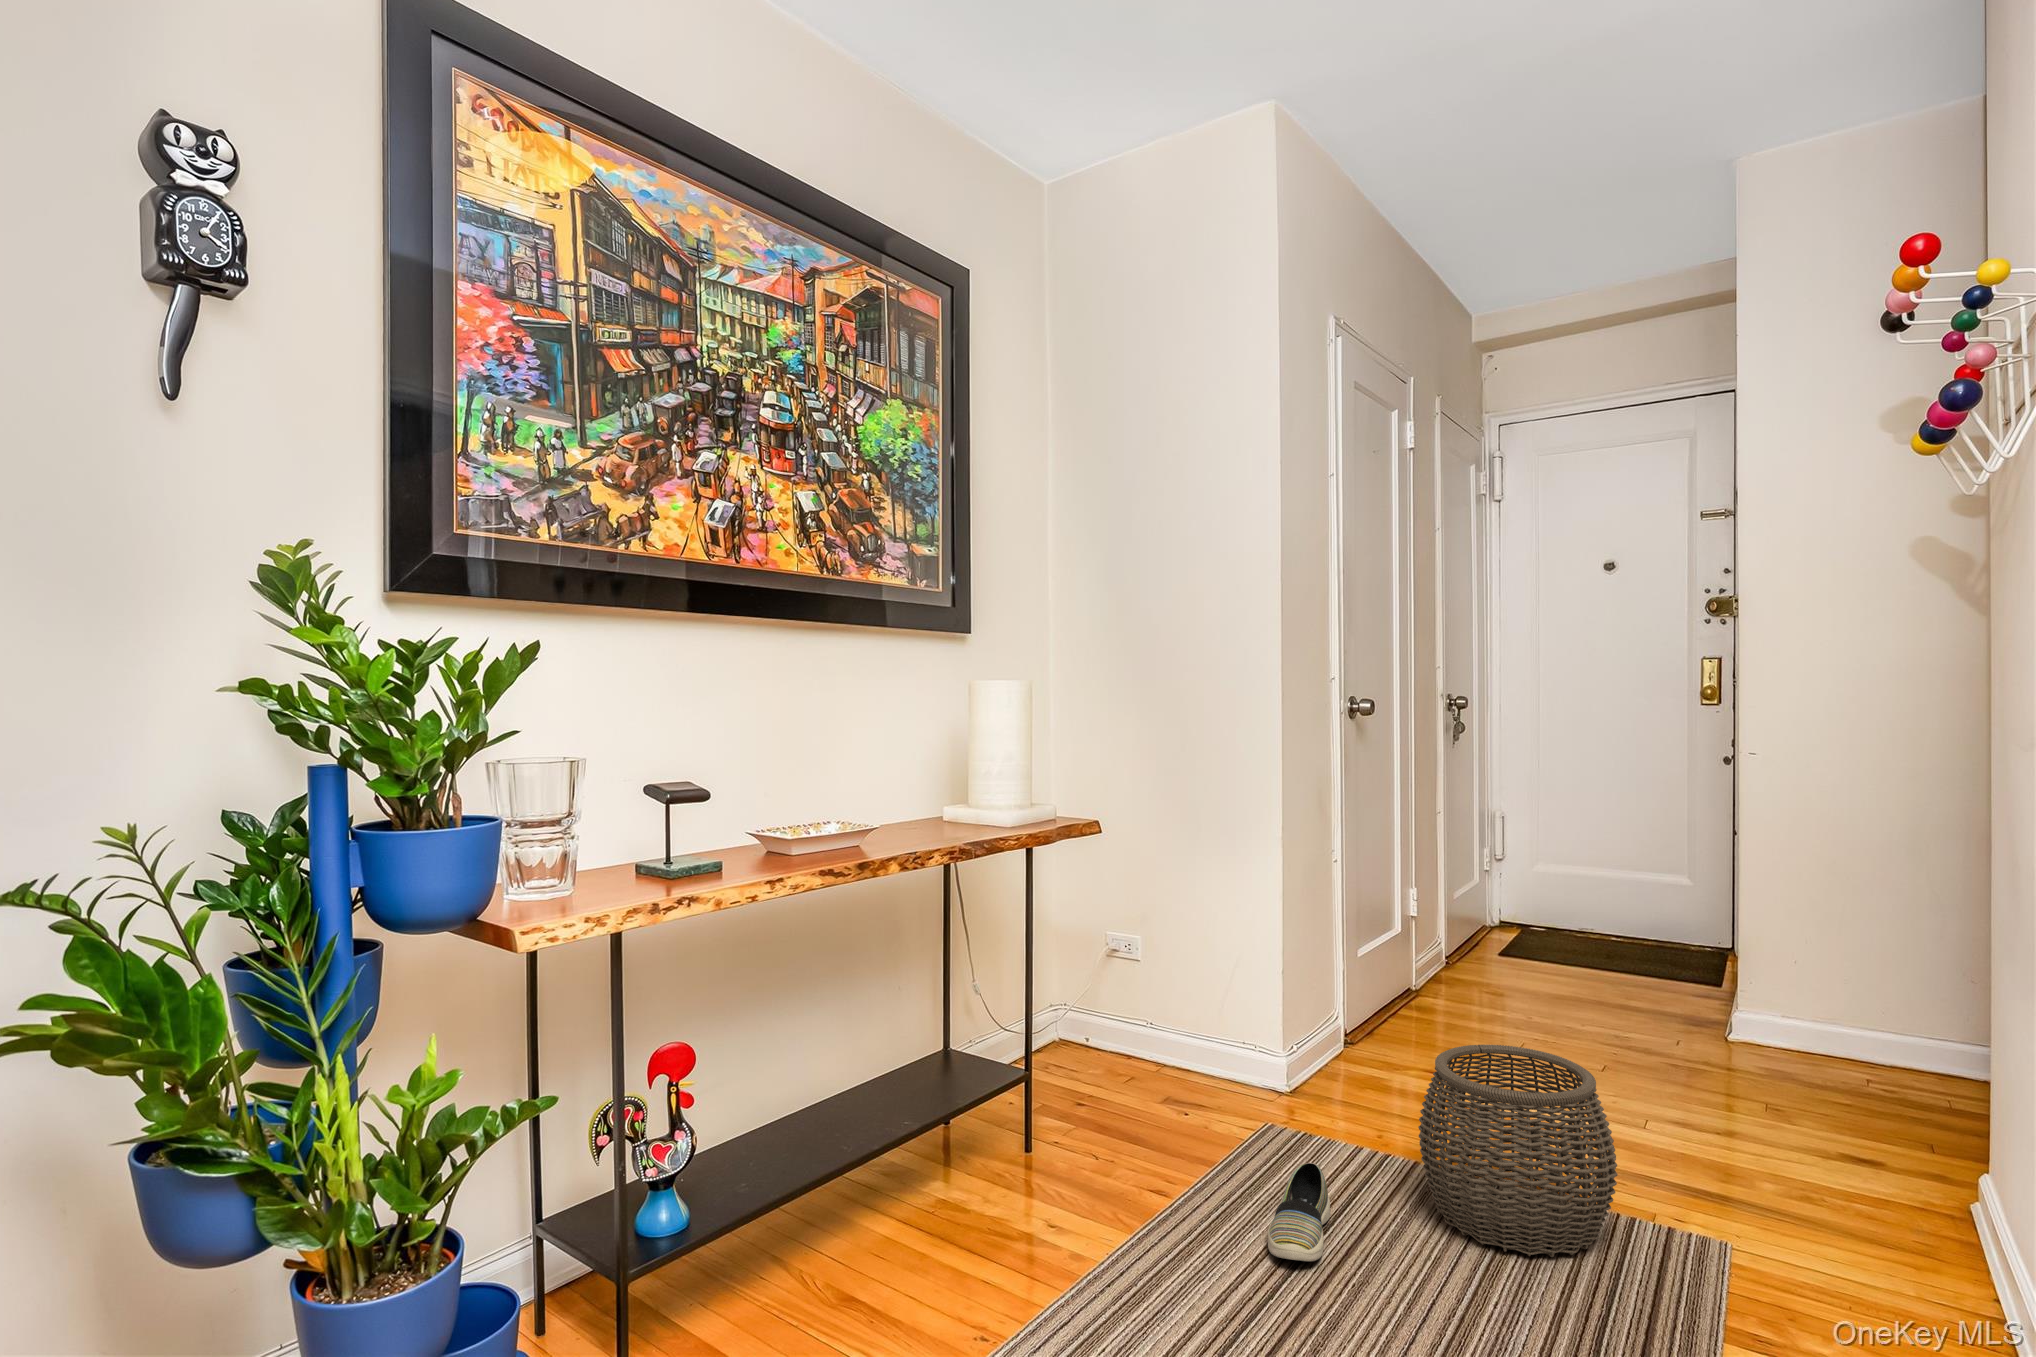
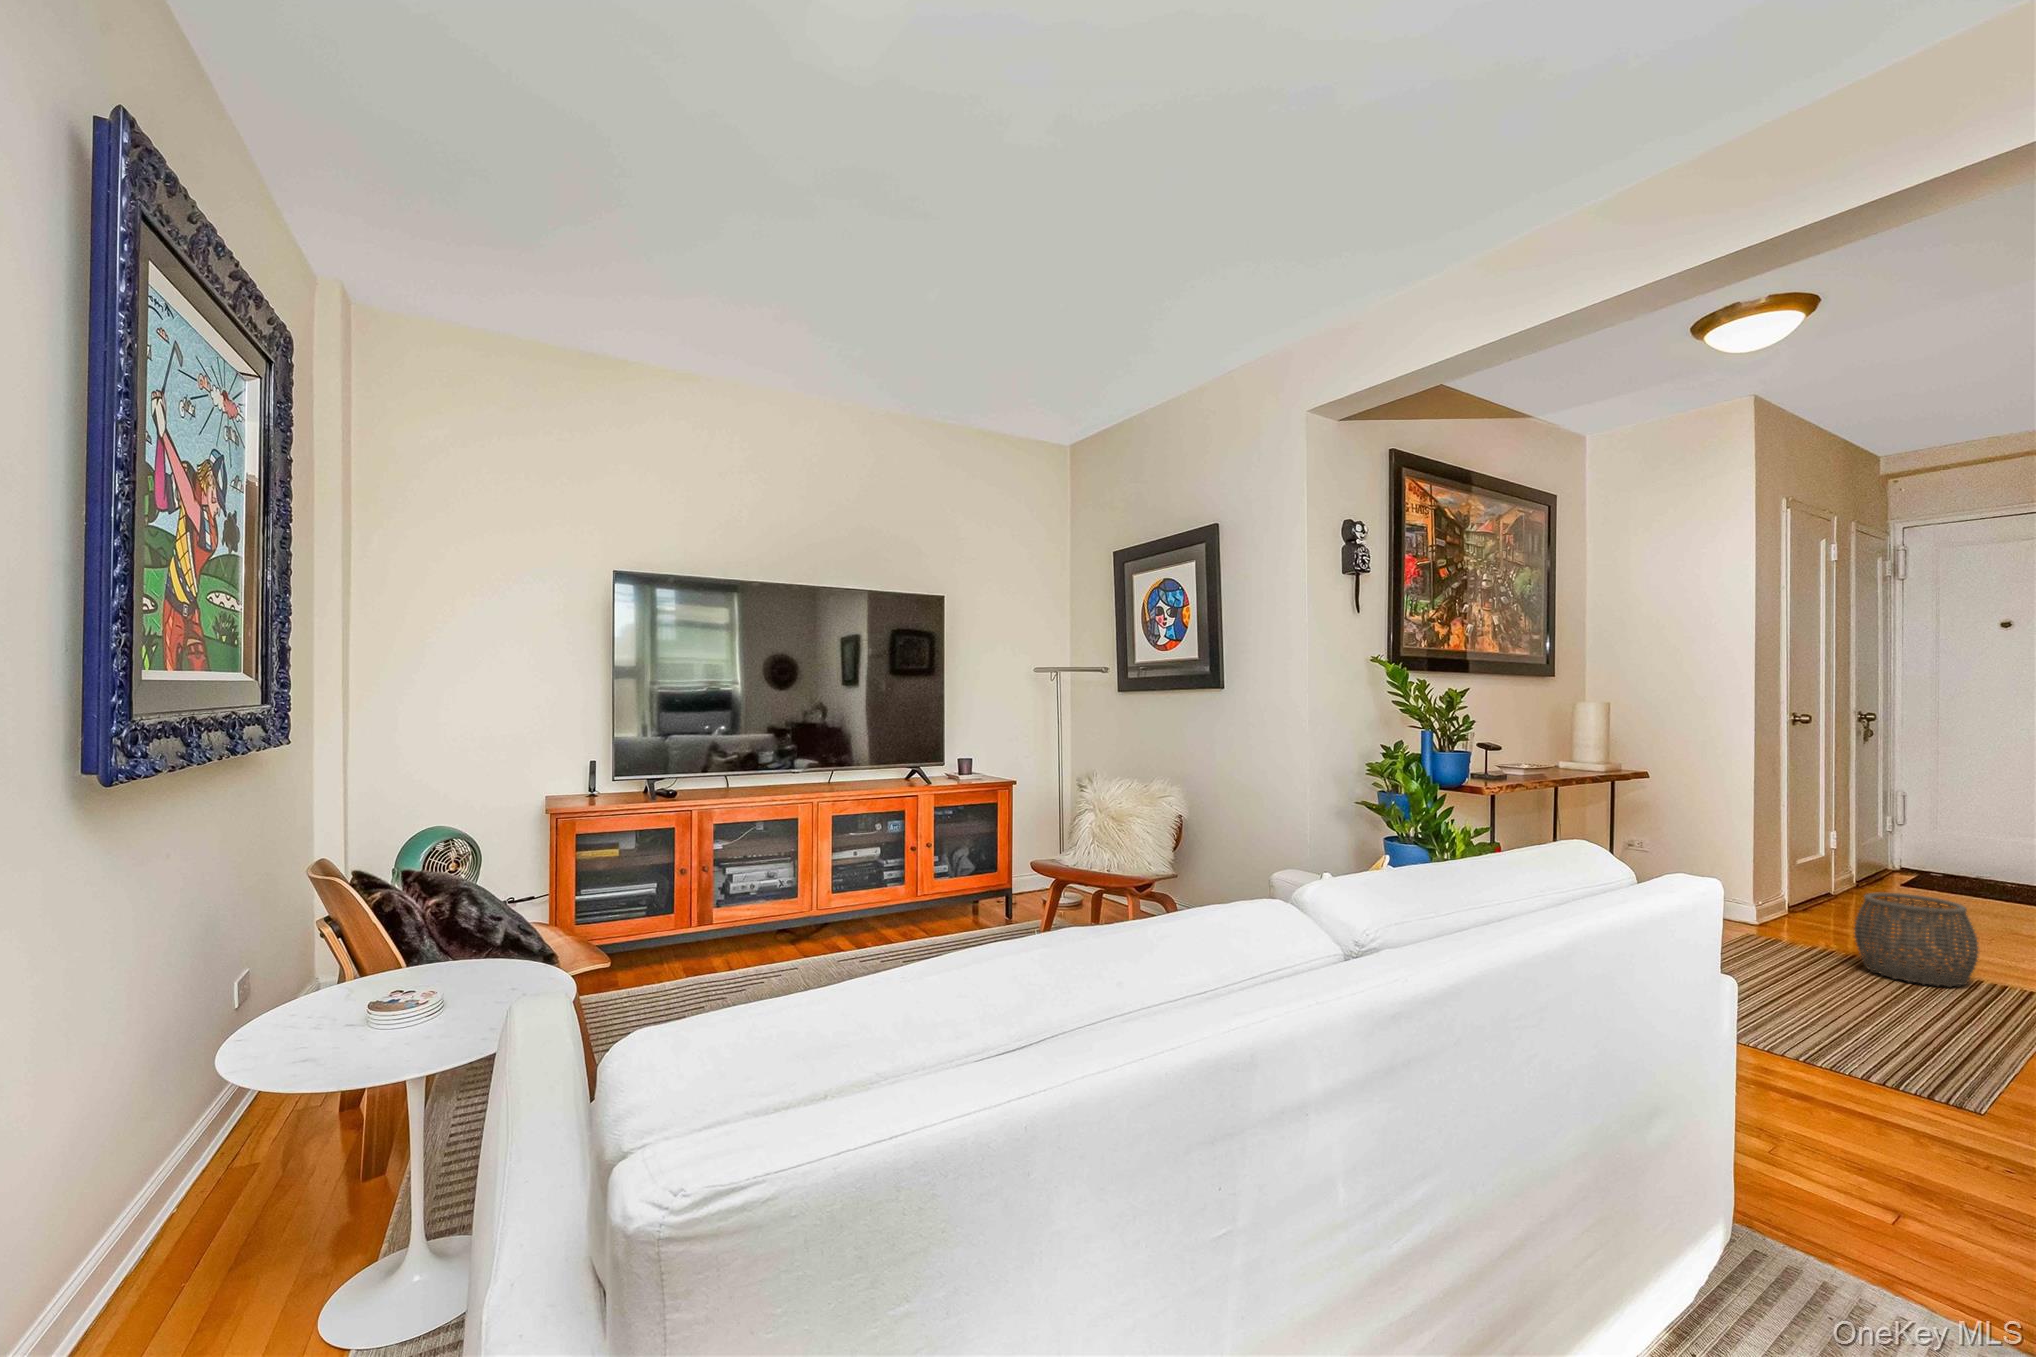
shoe: present [1268,1163,1330,1261] -> none [1767,938,1800,972]

